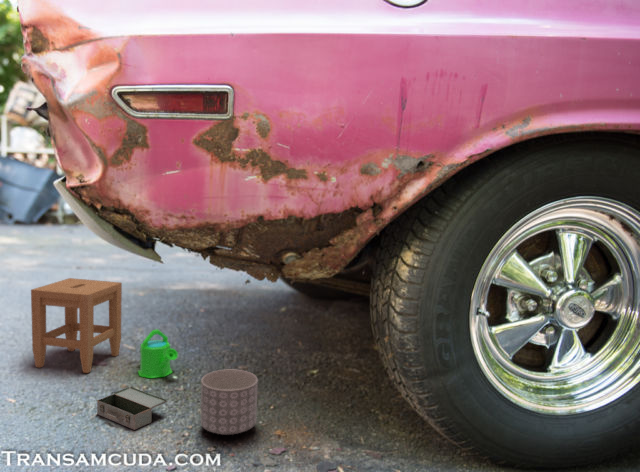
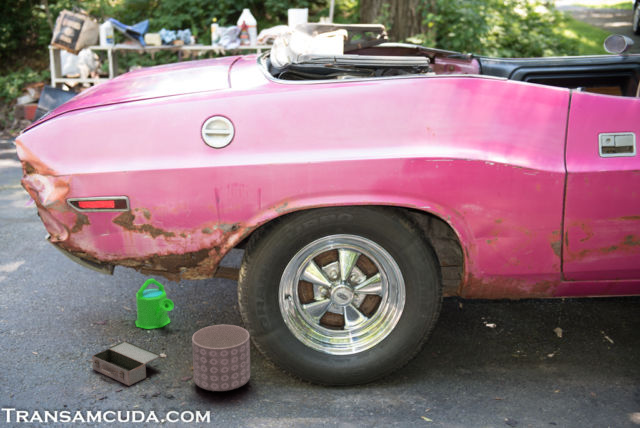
stool: present [31,278,122,373] -> none [21,223,117,324]

